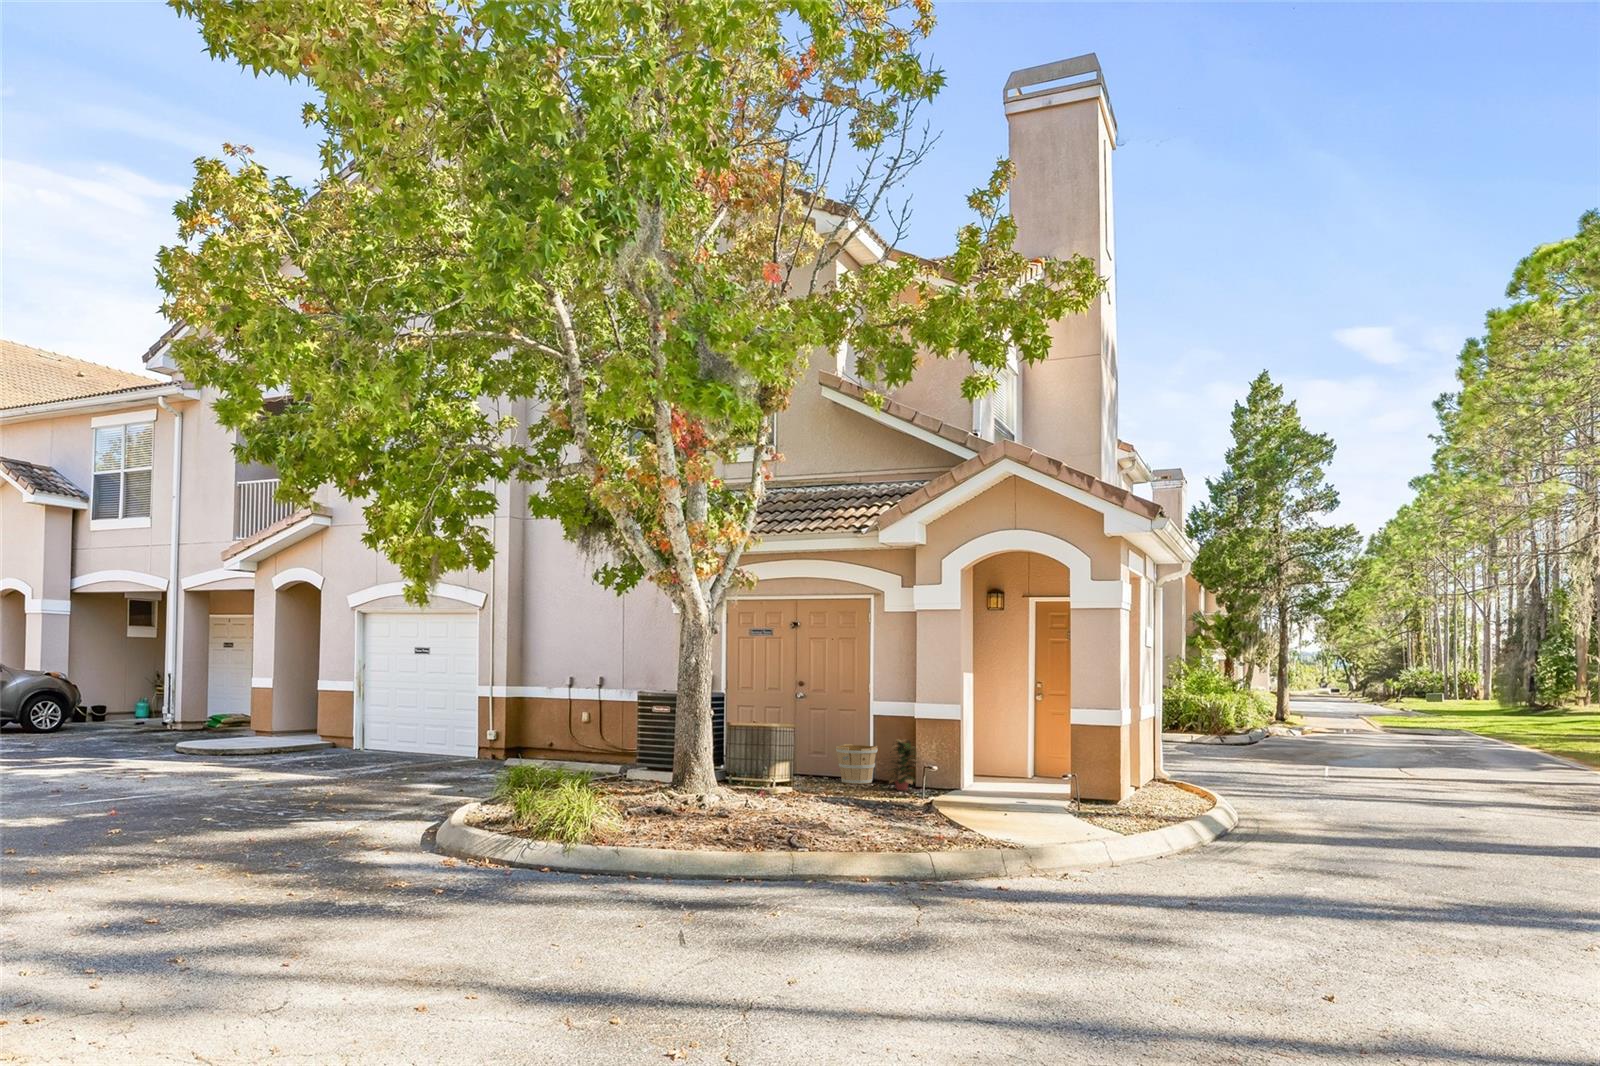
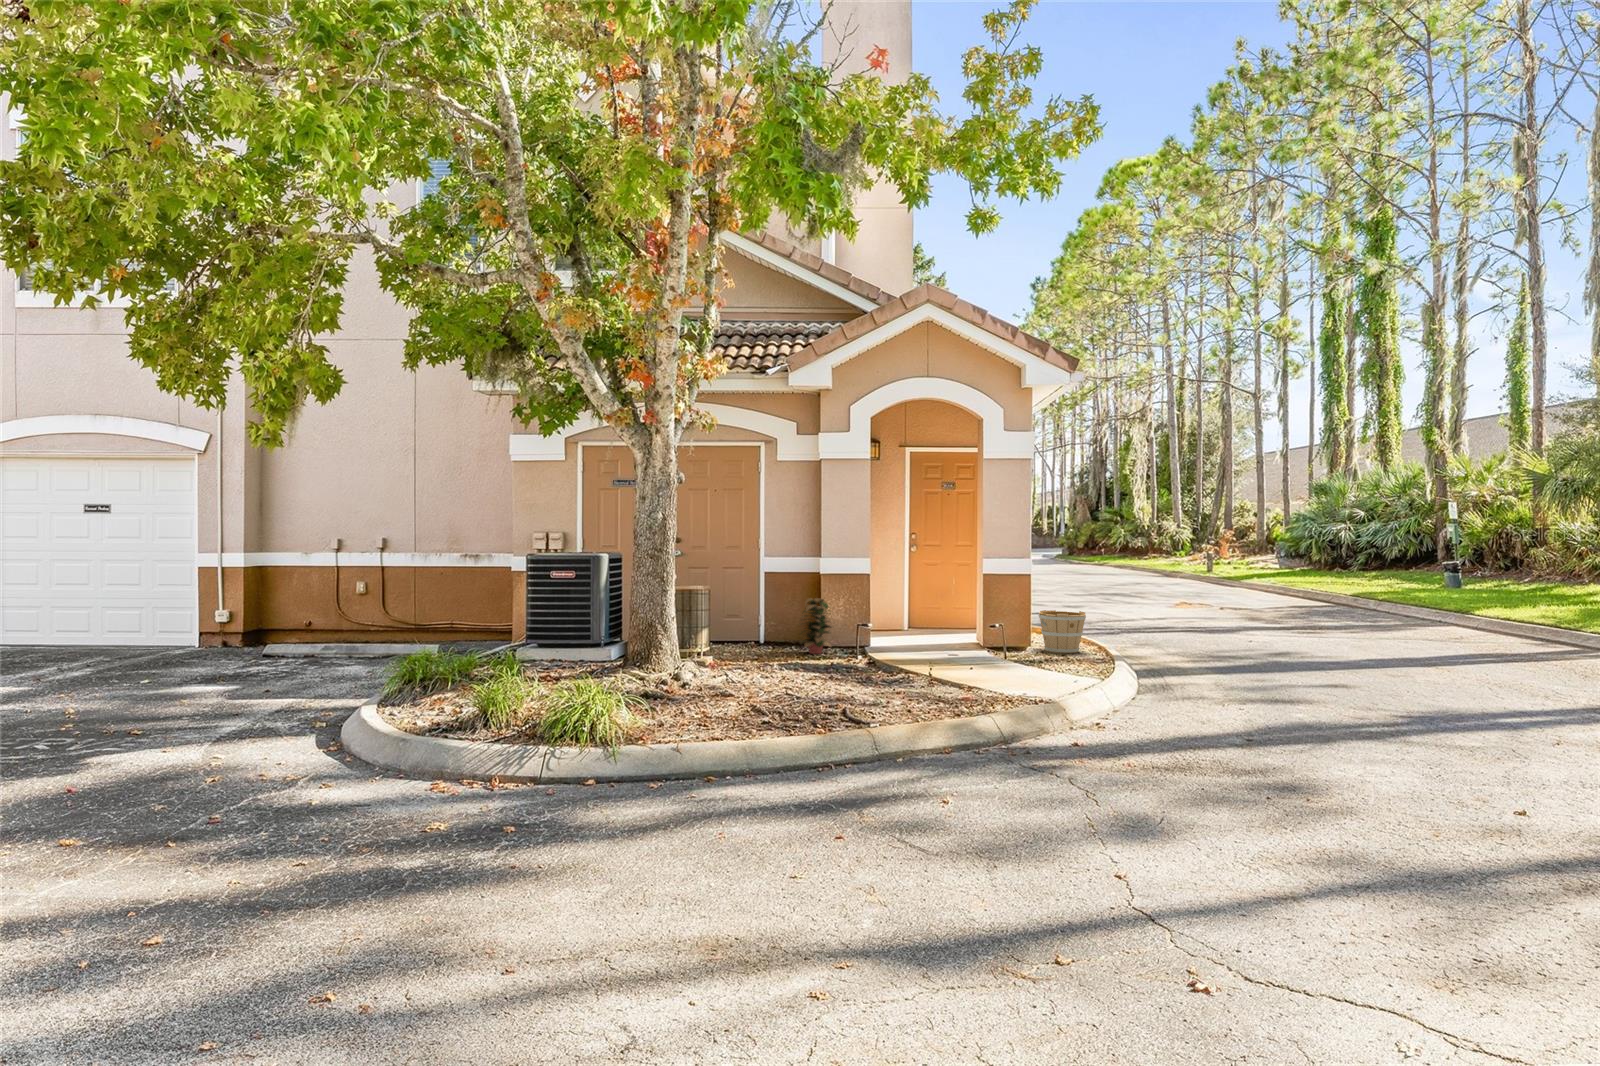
wooden bucket: present [836,744,878,784] -> present [1039,610,1086,653]

